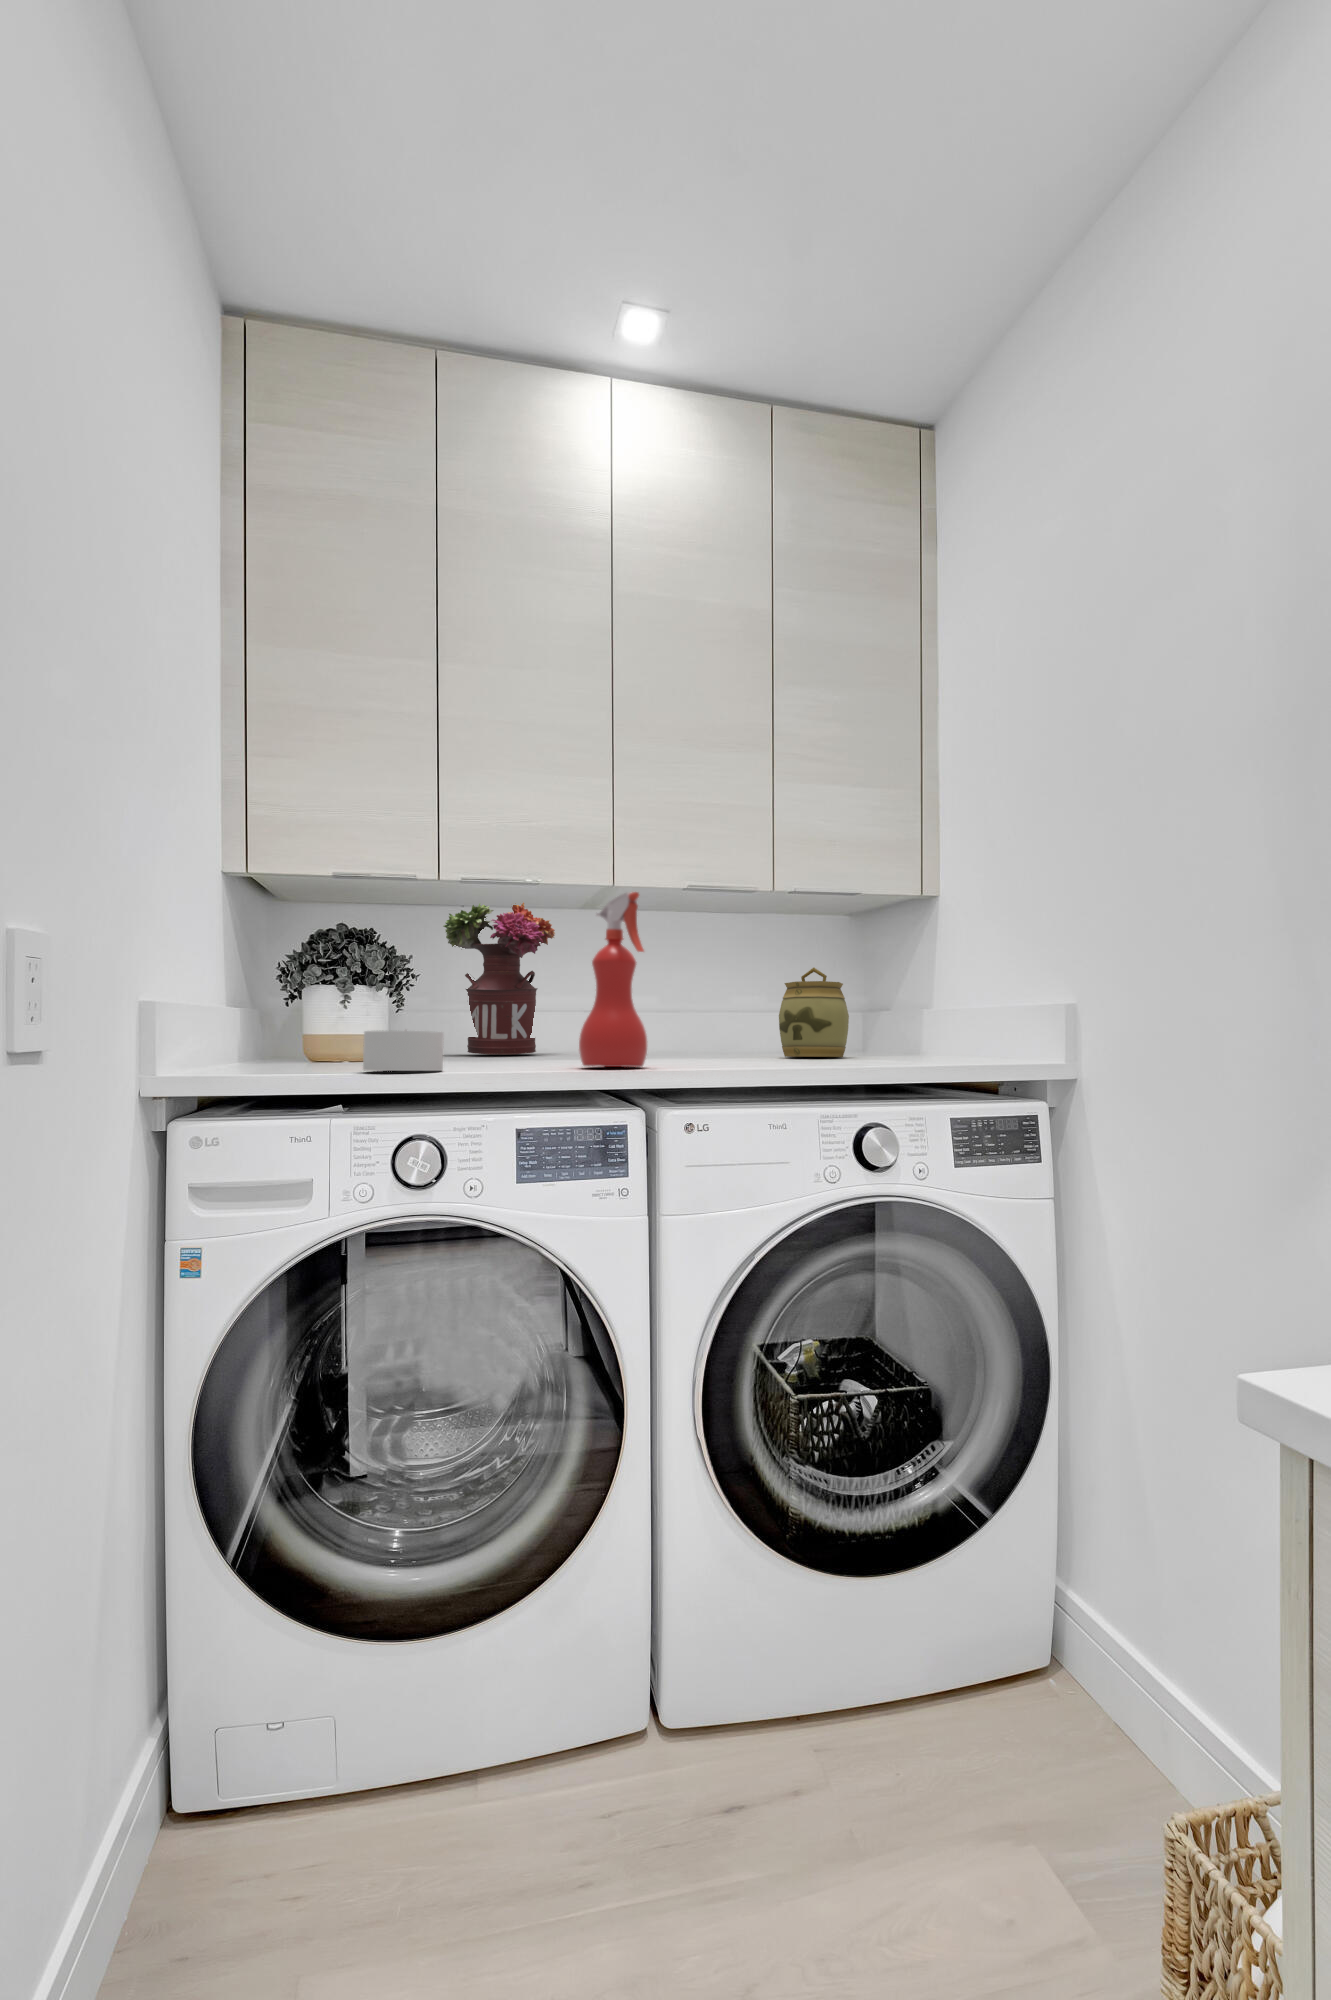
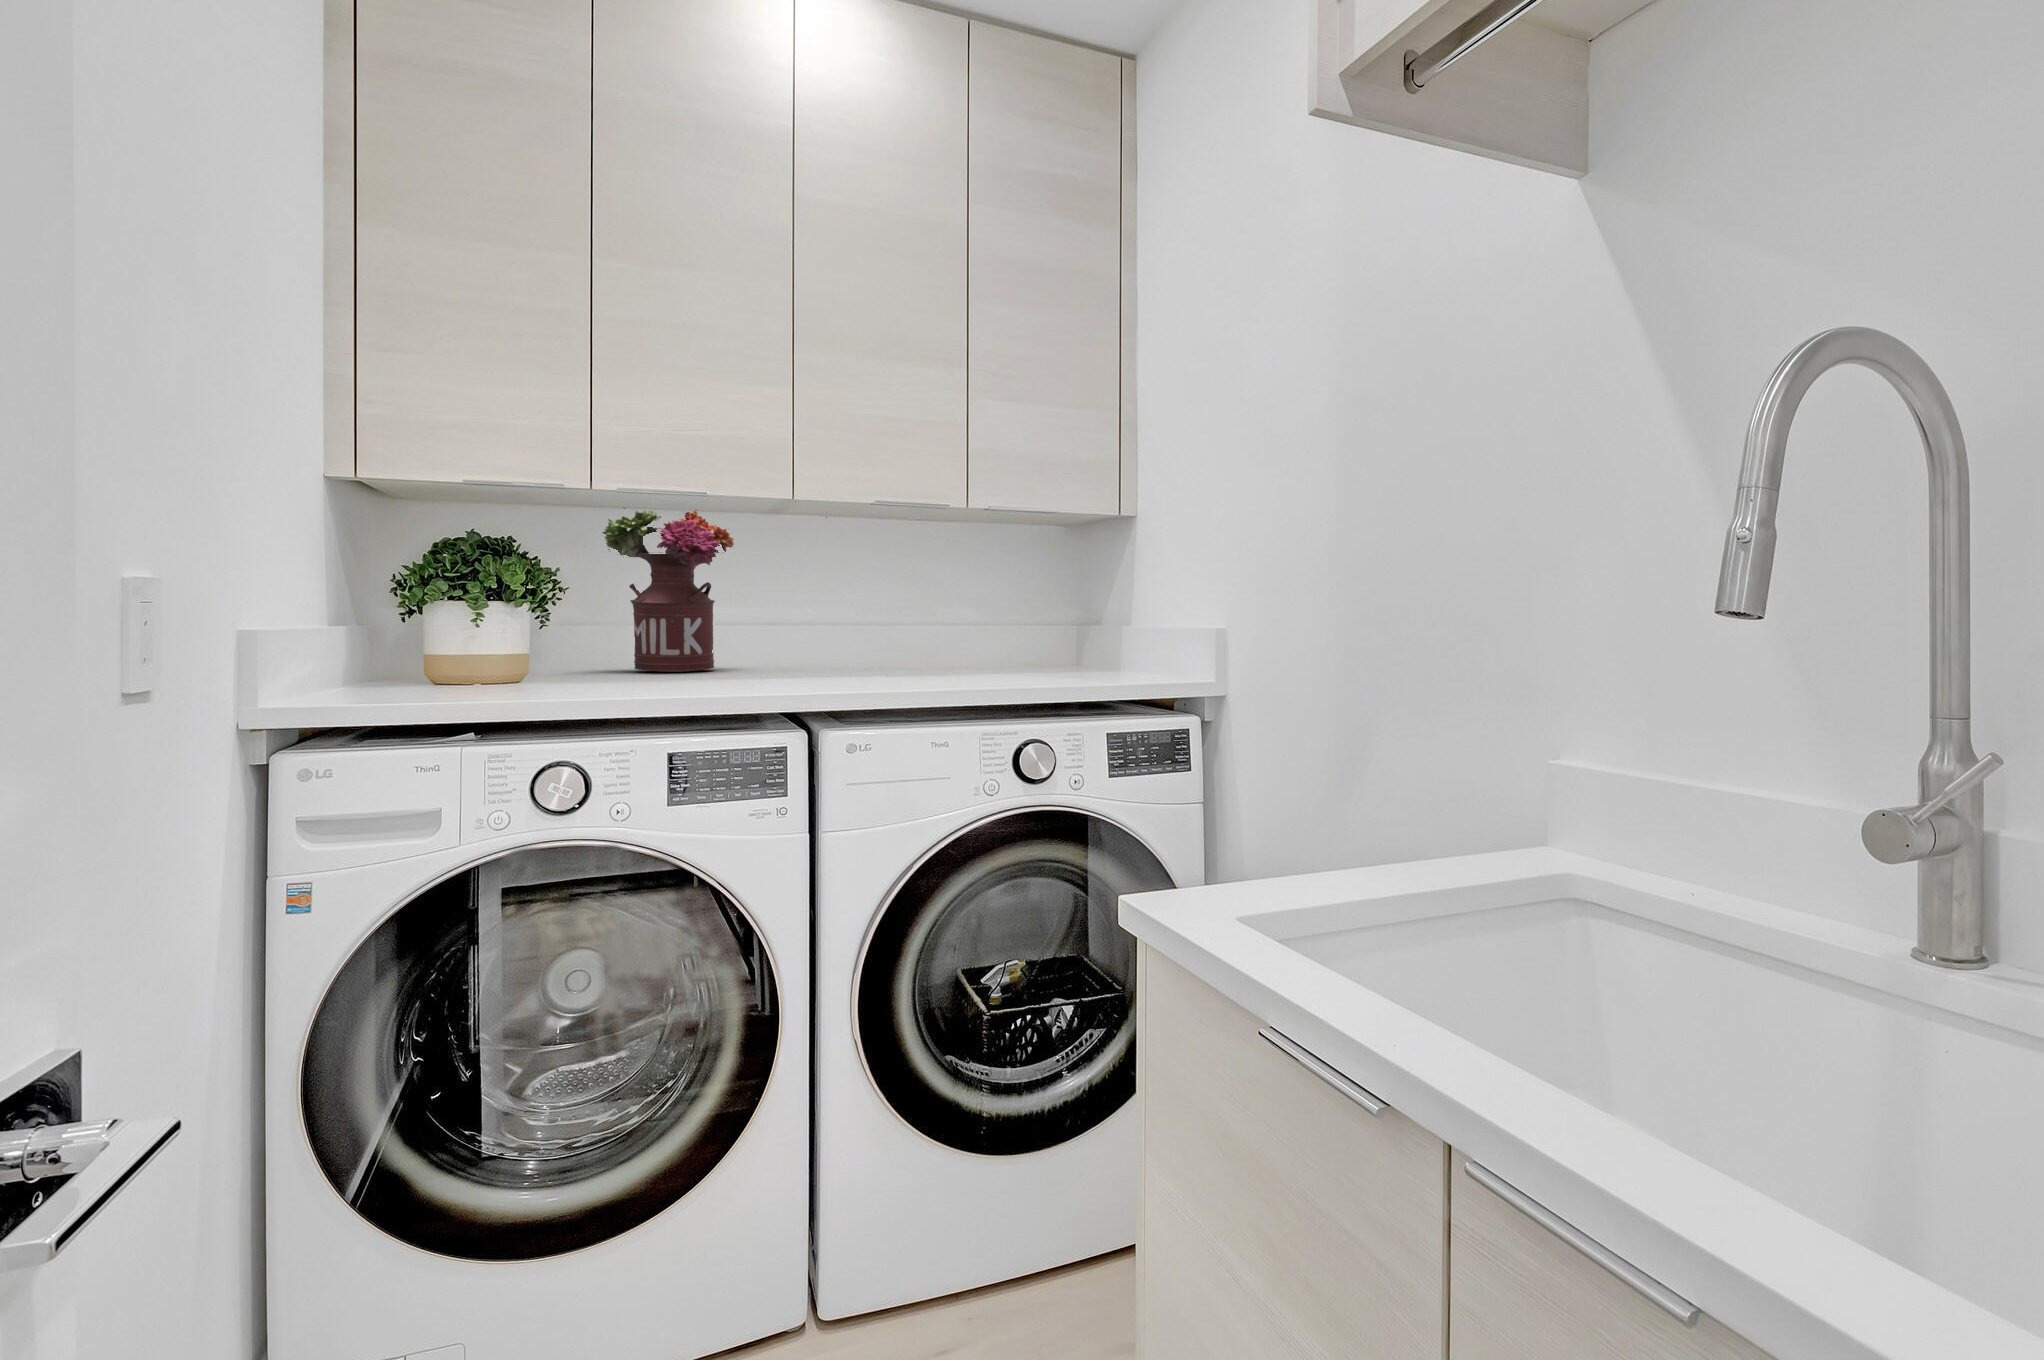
spray bottle: present [579,892,647,1067] -> none [740,519,812,690]
jar: present [779,968,849,1057] -> none [965,587,1035,675]
candle: present [363,1030,444,1071] -> none [497,654,589,698]

